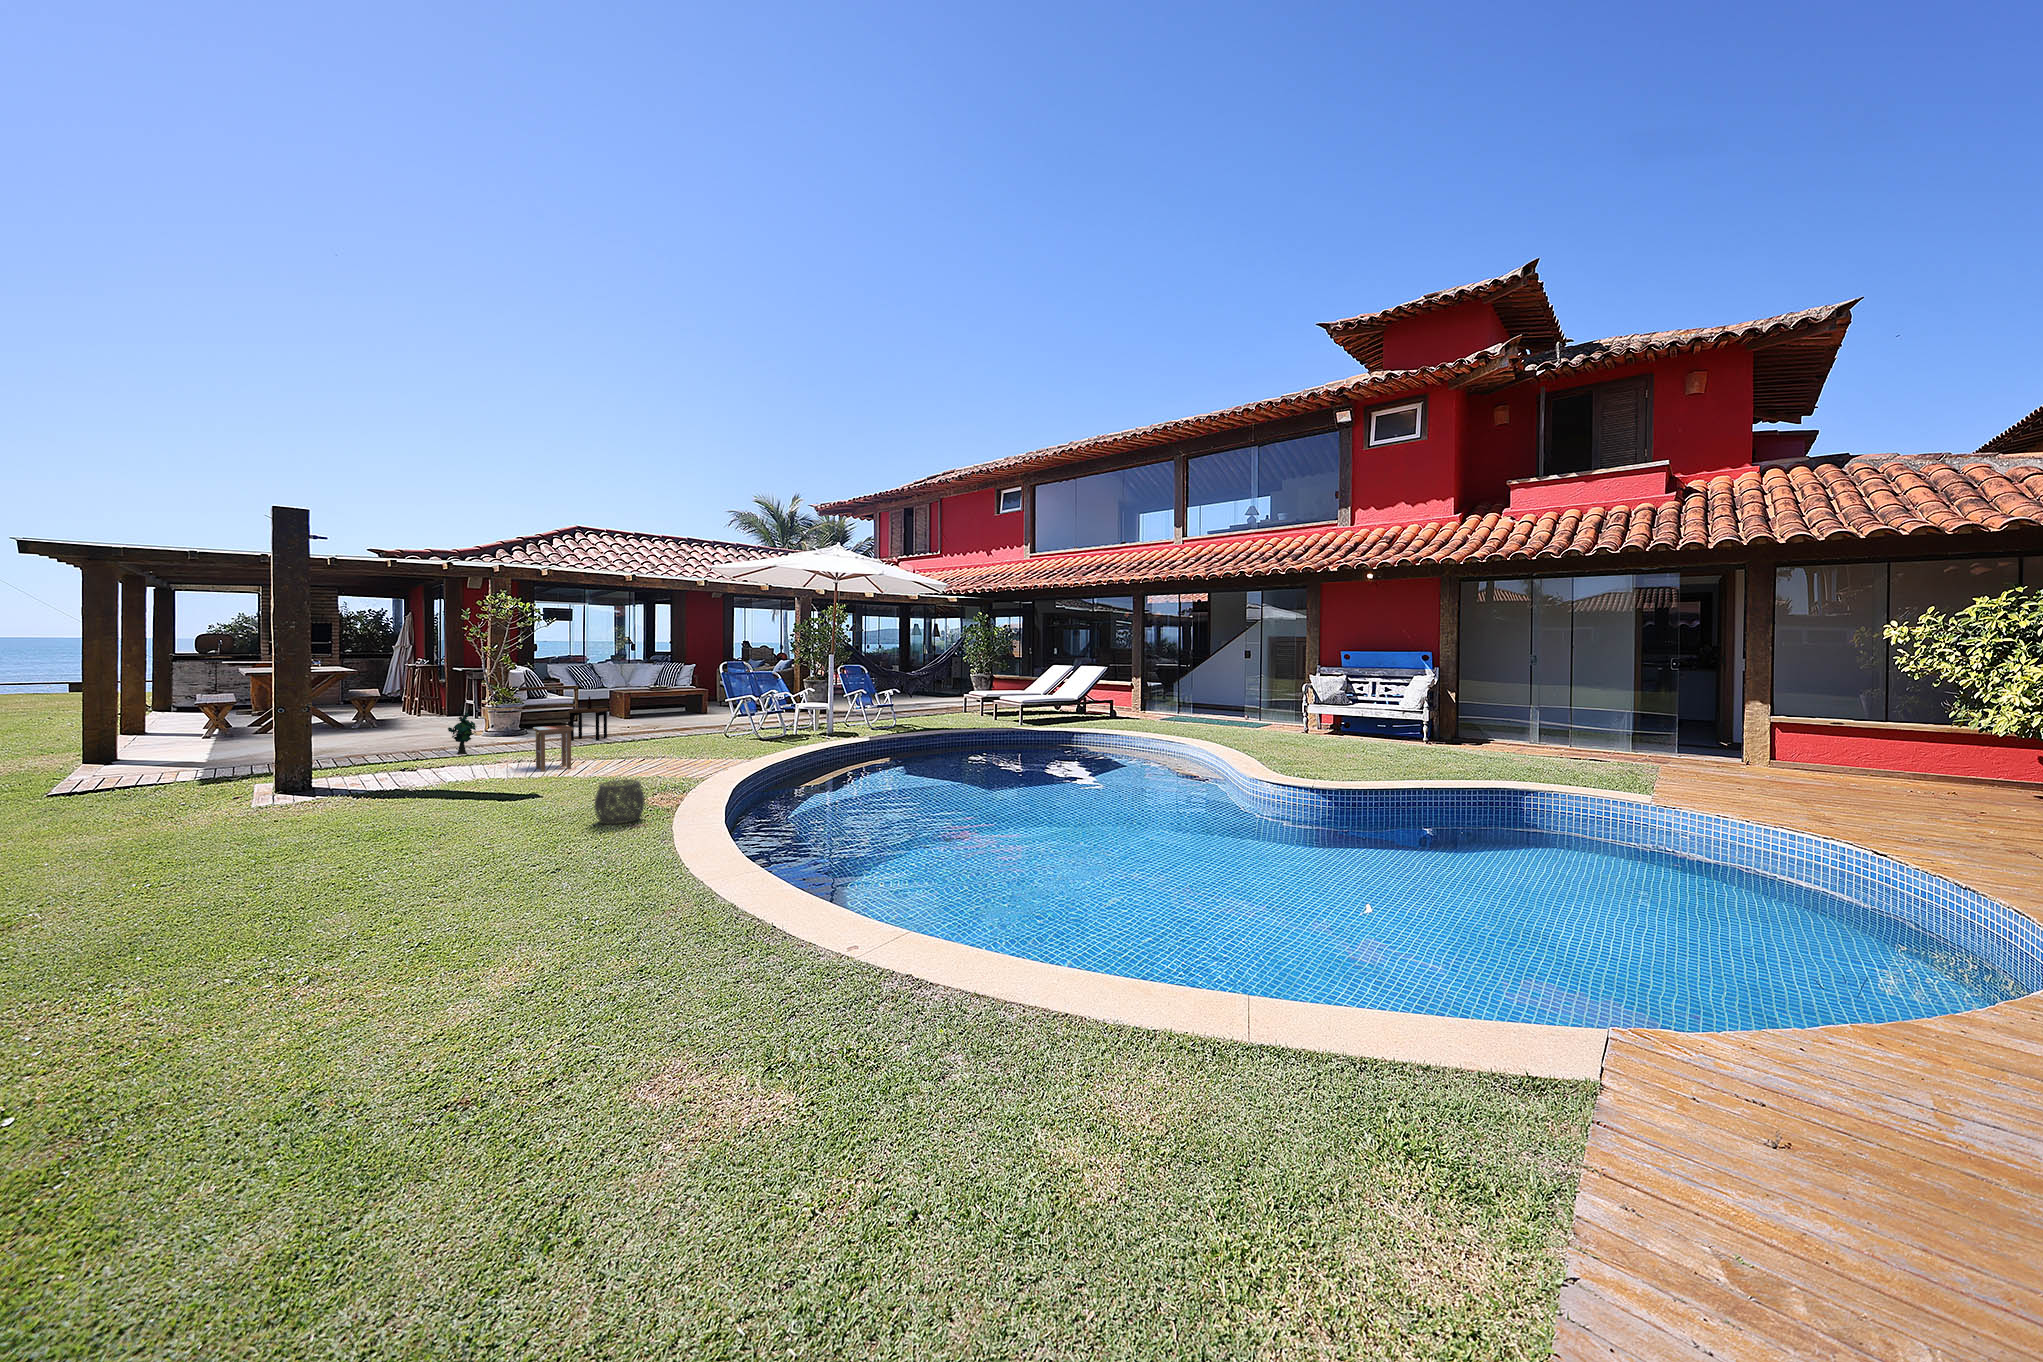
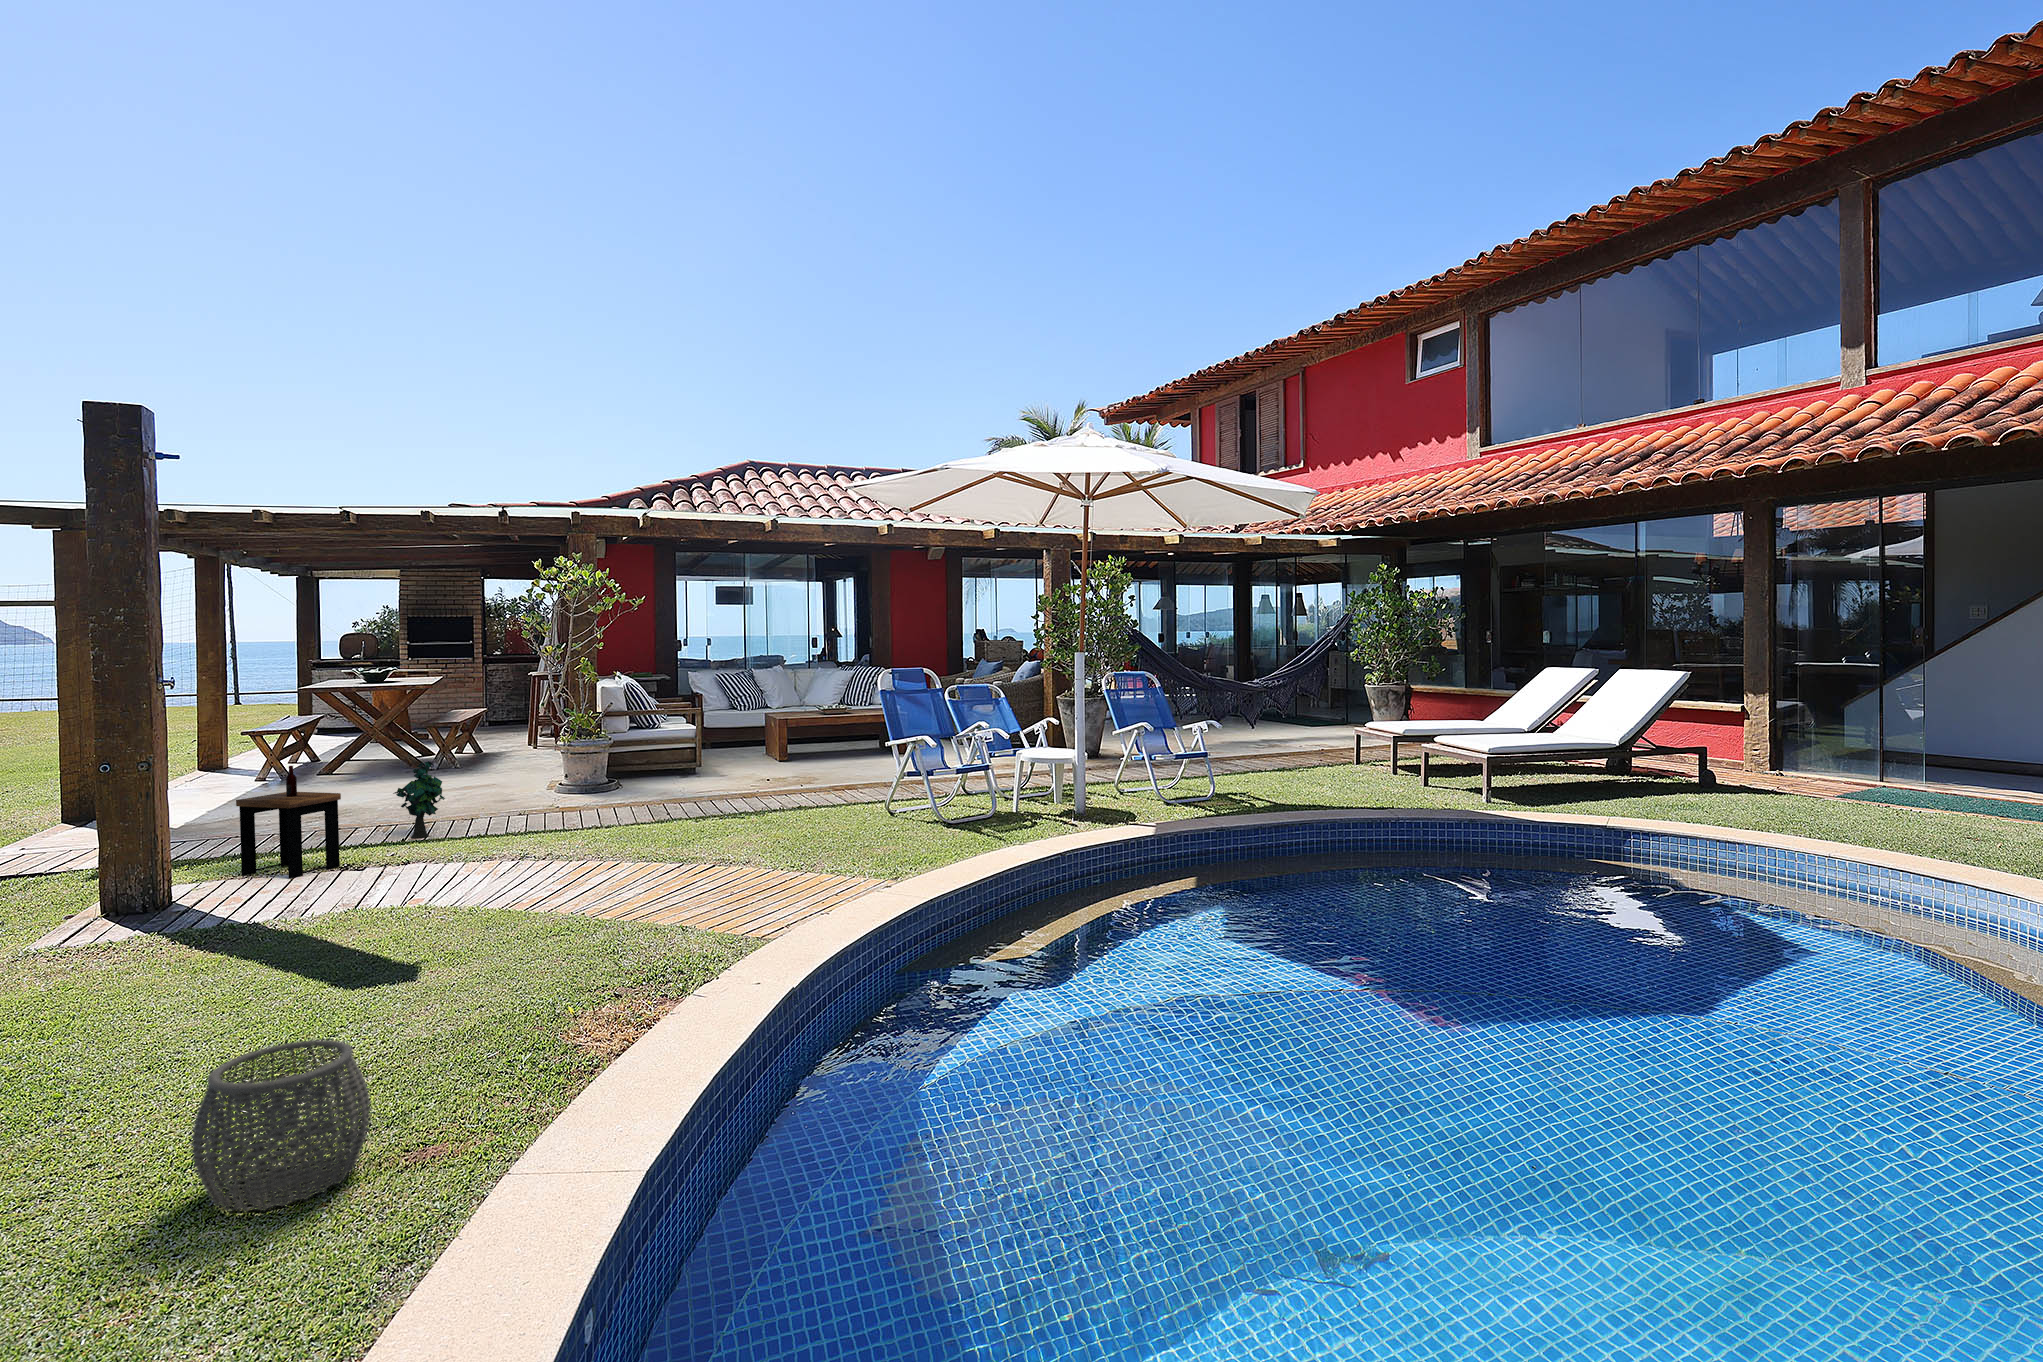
side table: present [568,697,608,741] -> present [236,766,341,879]
stool: present [533,725,574,772] -> none [446,799,522,902]

